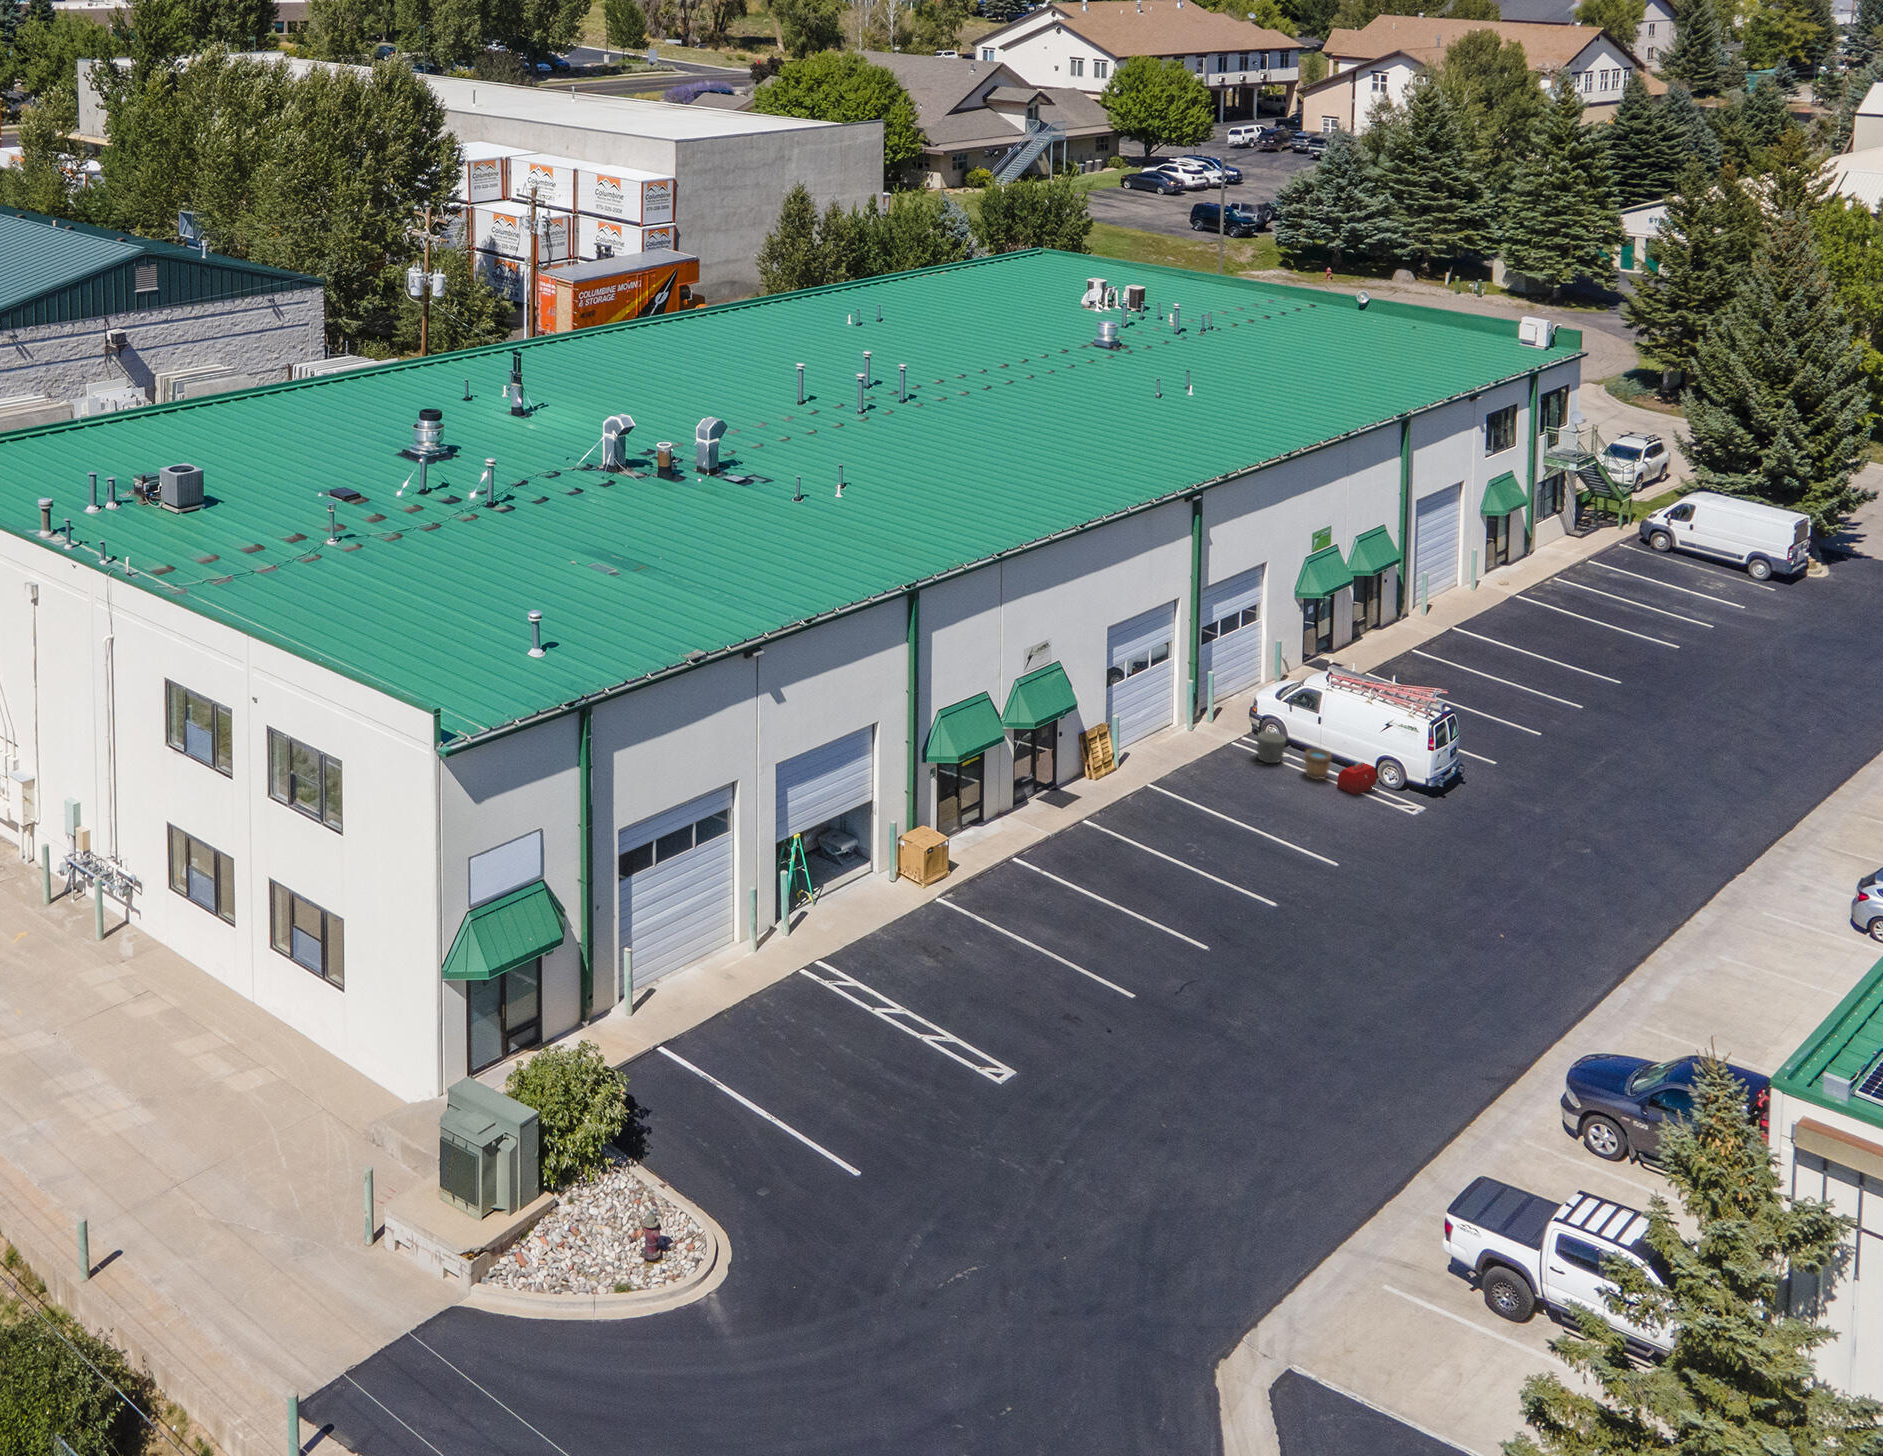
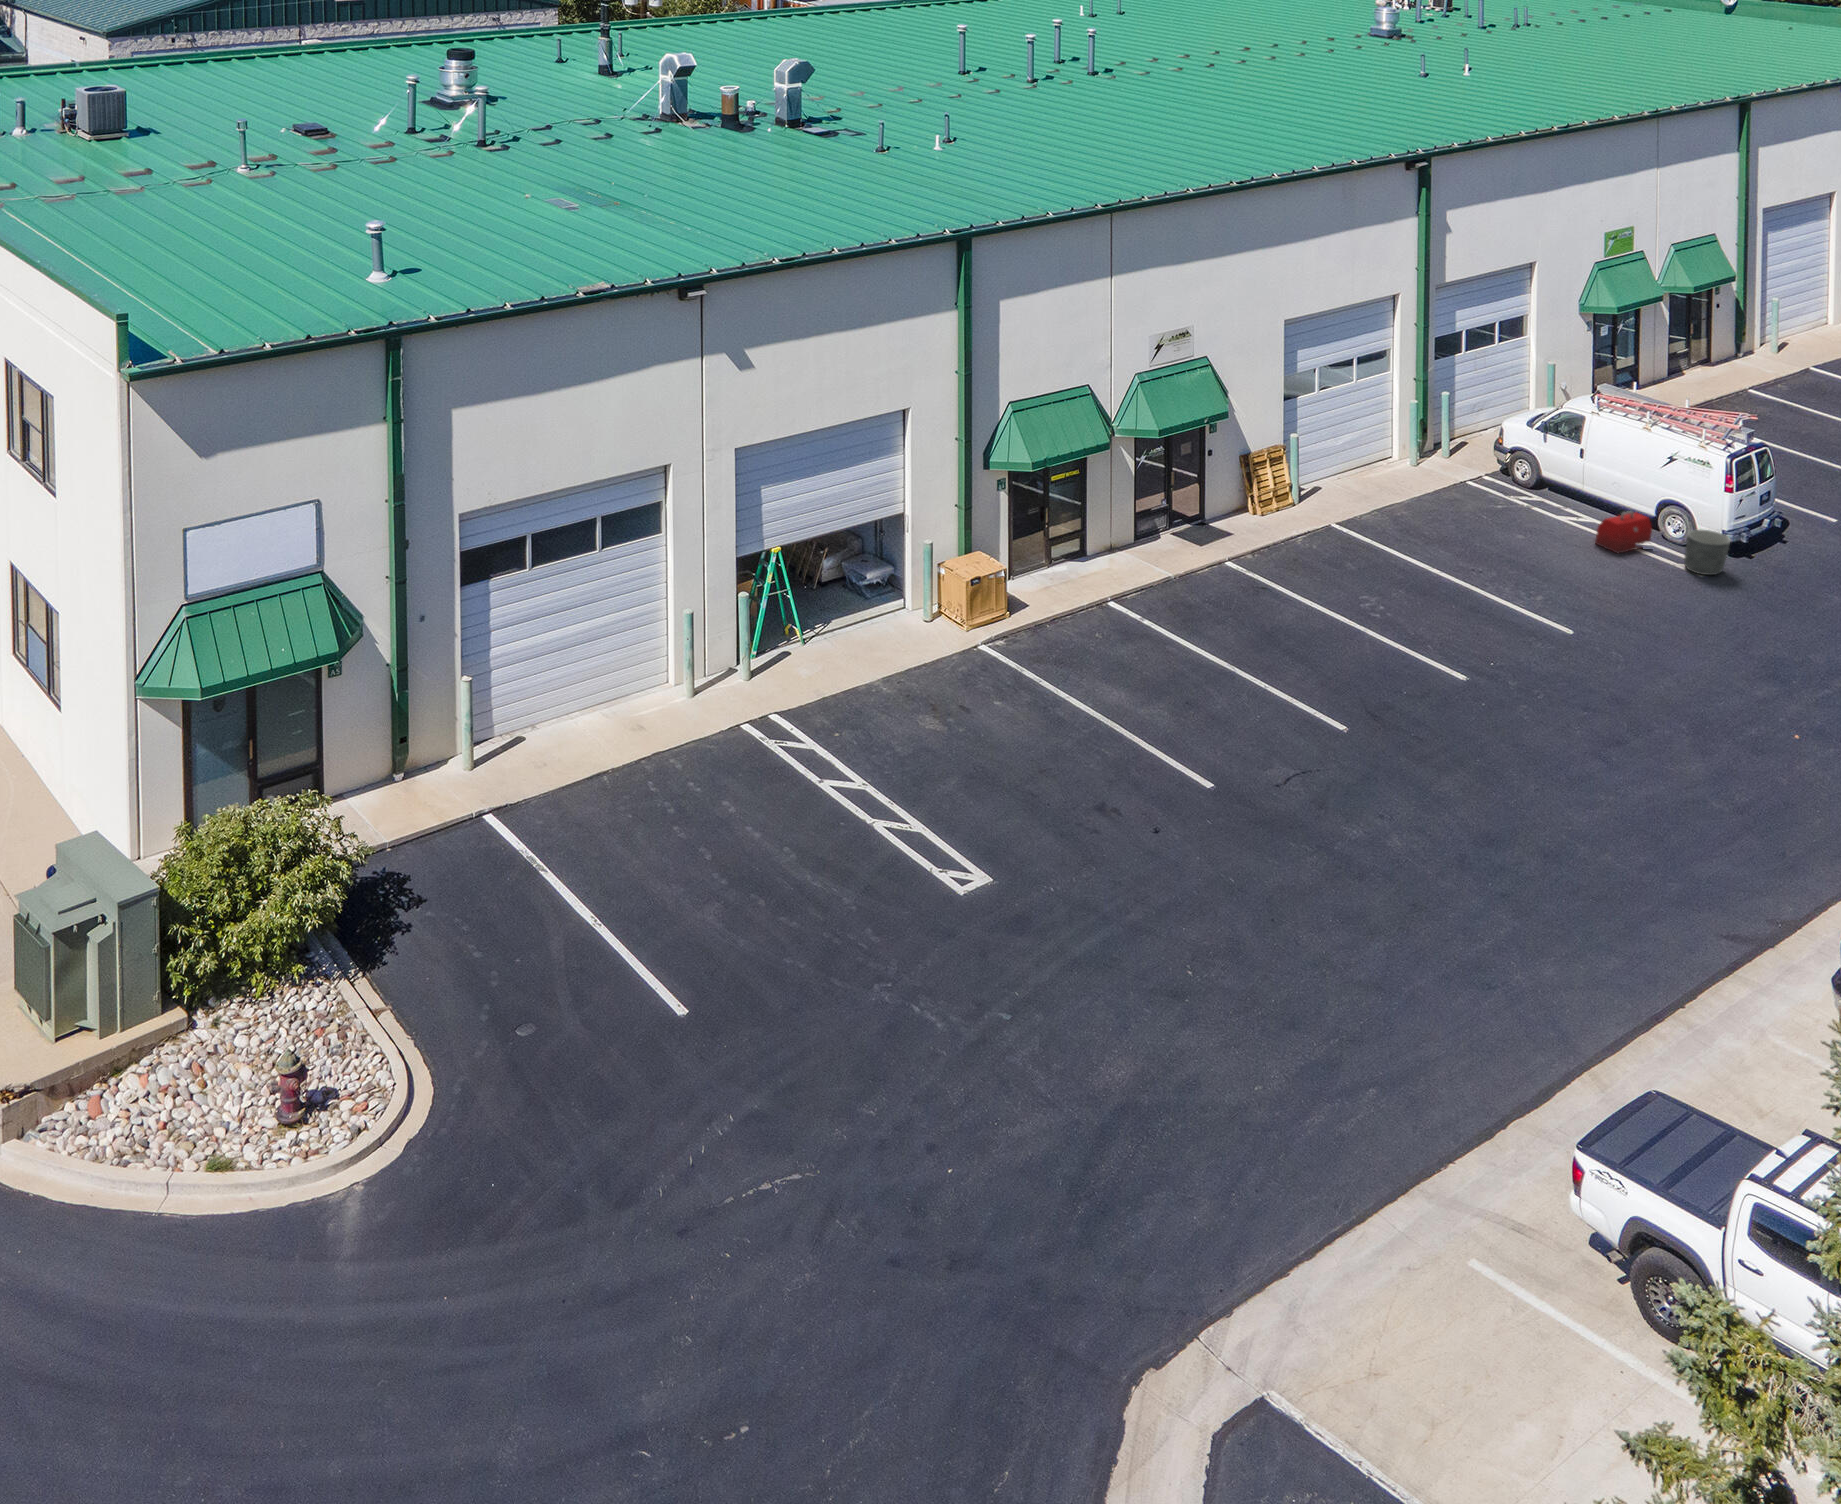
planter: present [1257,732,1286,763] -> present [1684,530,1731,575]
bucket: present [1303,749,1332,779] -> none [1552,493,1593,534]

